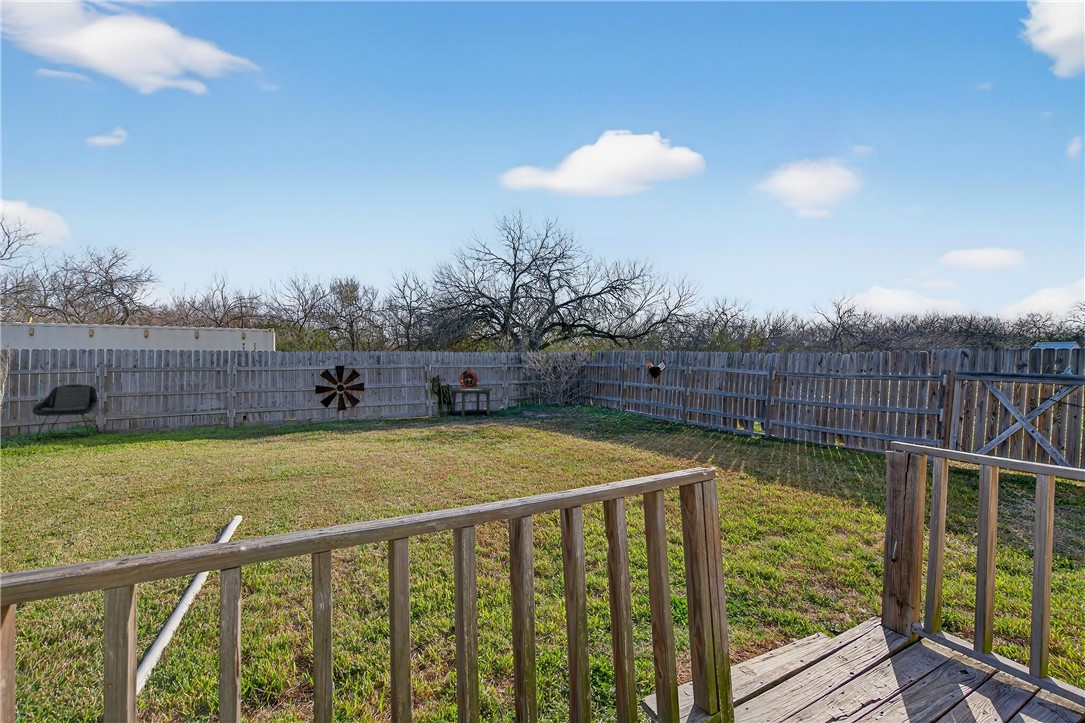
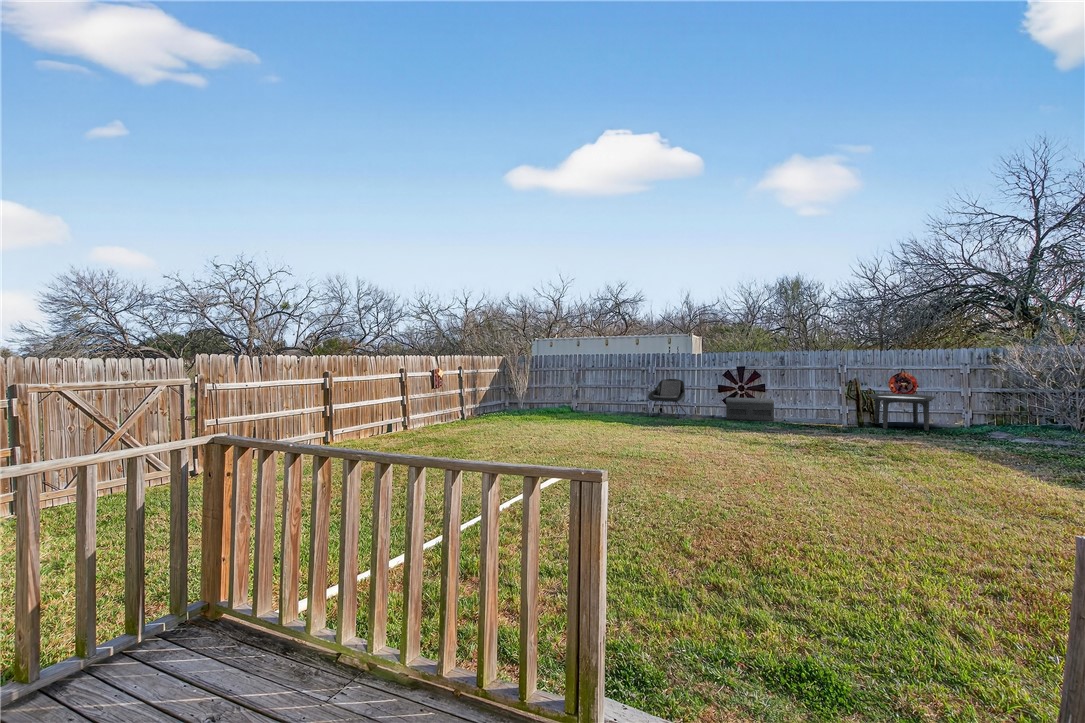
lounge chair: present [33,384,99,439] -> present [648,379,686,419]
storage bench: none [325,397,375,421] -> present [726,398,774,421]

